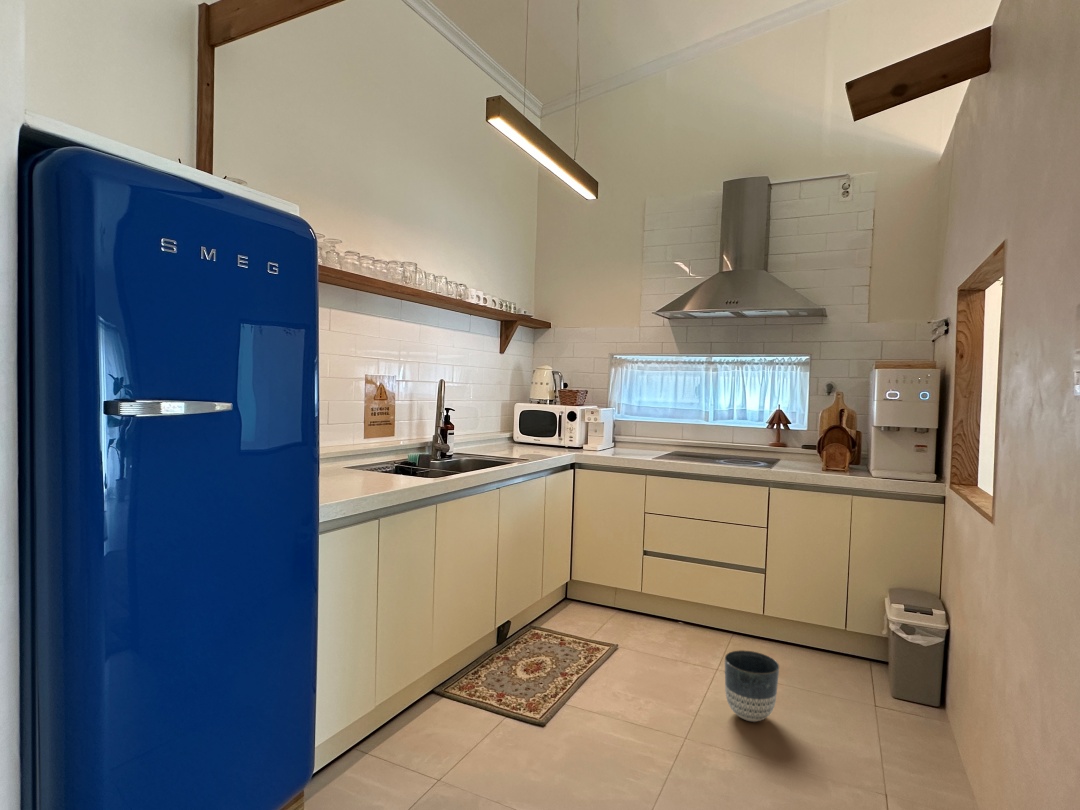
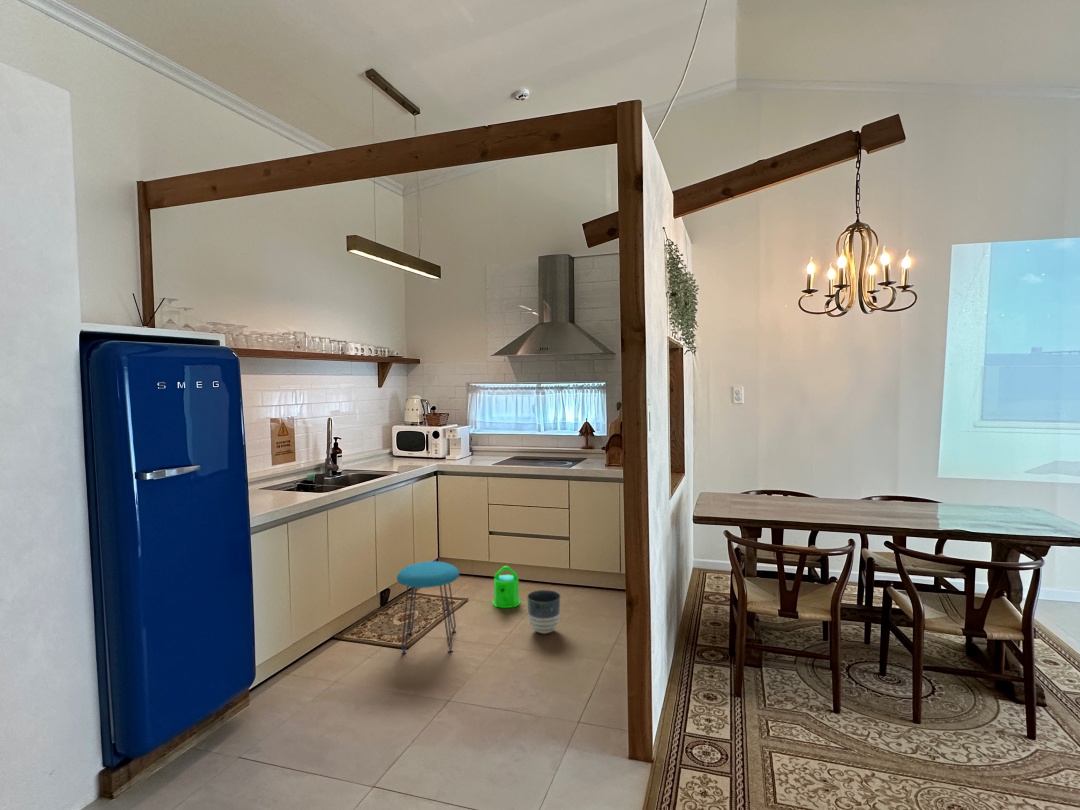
stool: none [531,592,625,738] -> present [397,561,459,654]
watering can: none [653,604,697,667] -> present [492,566,521,608]

